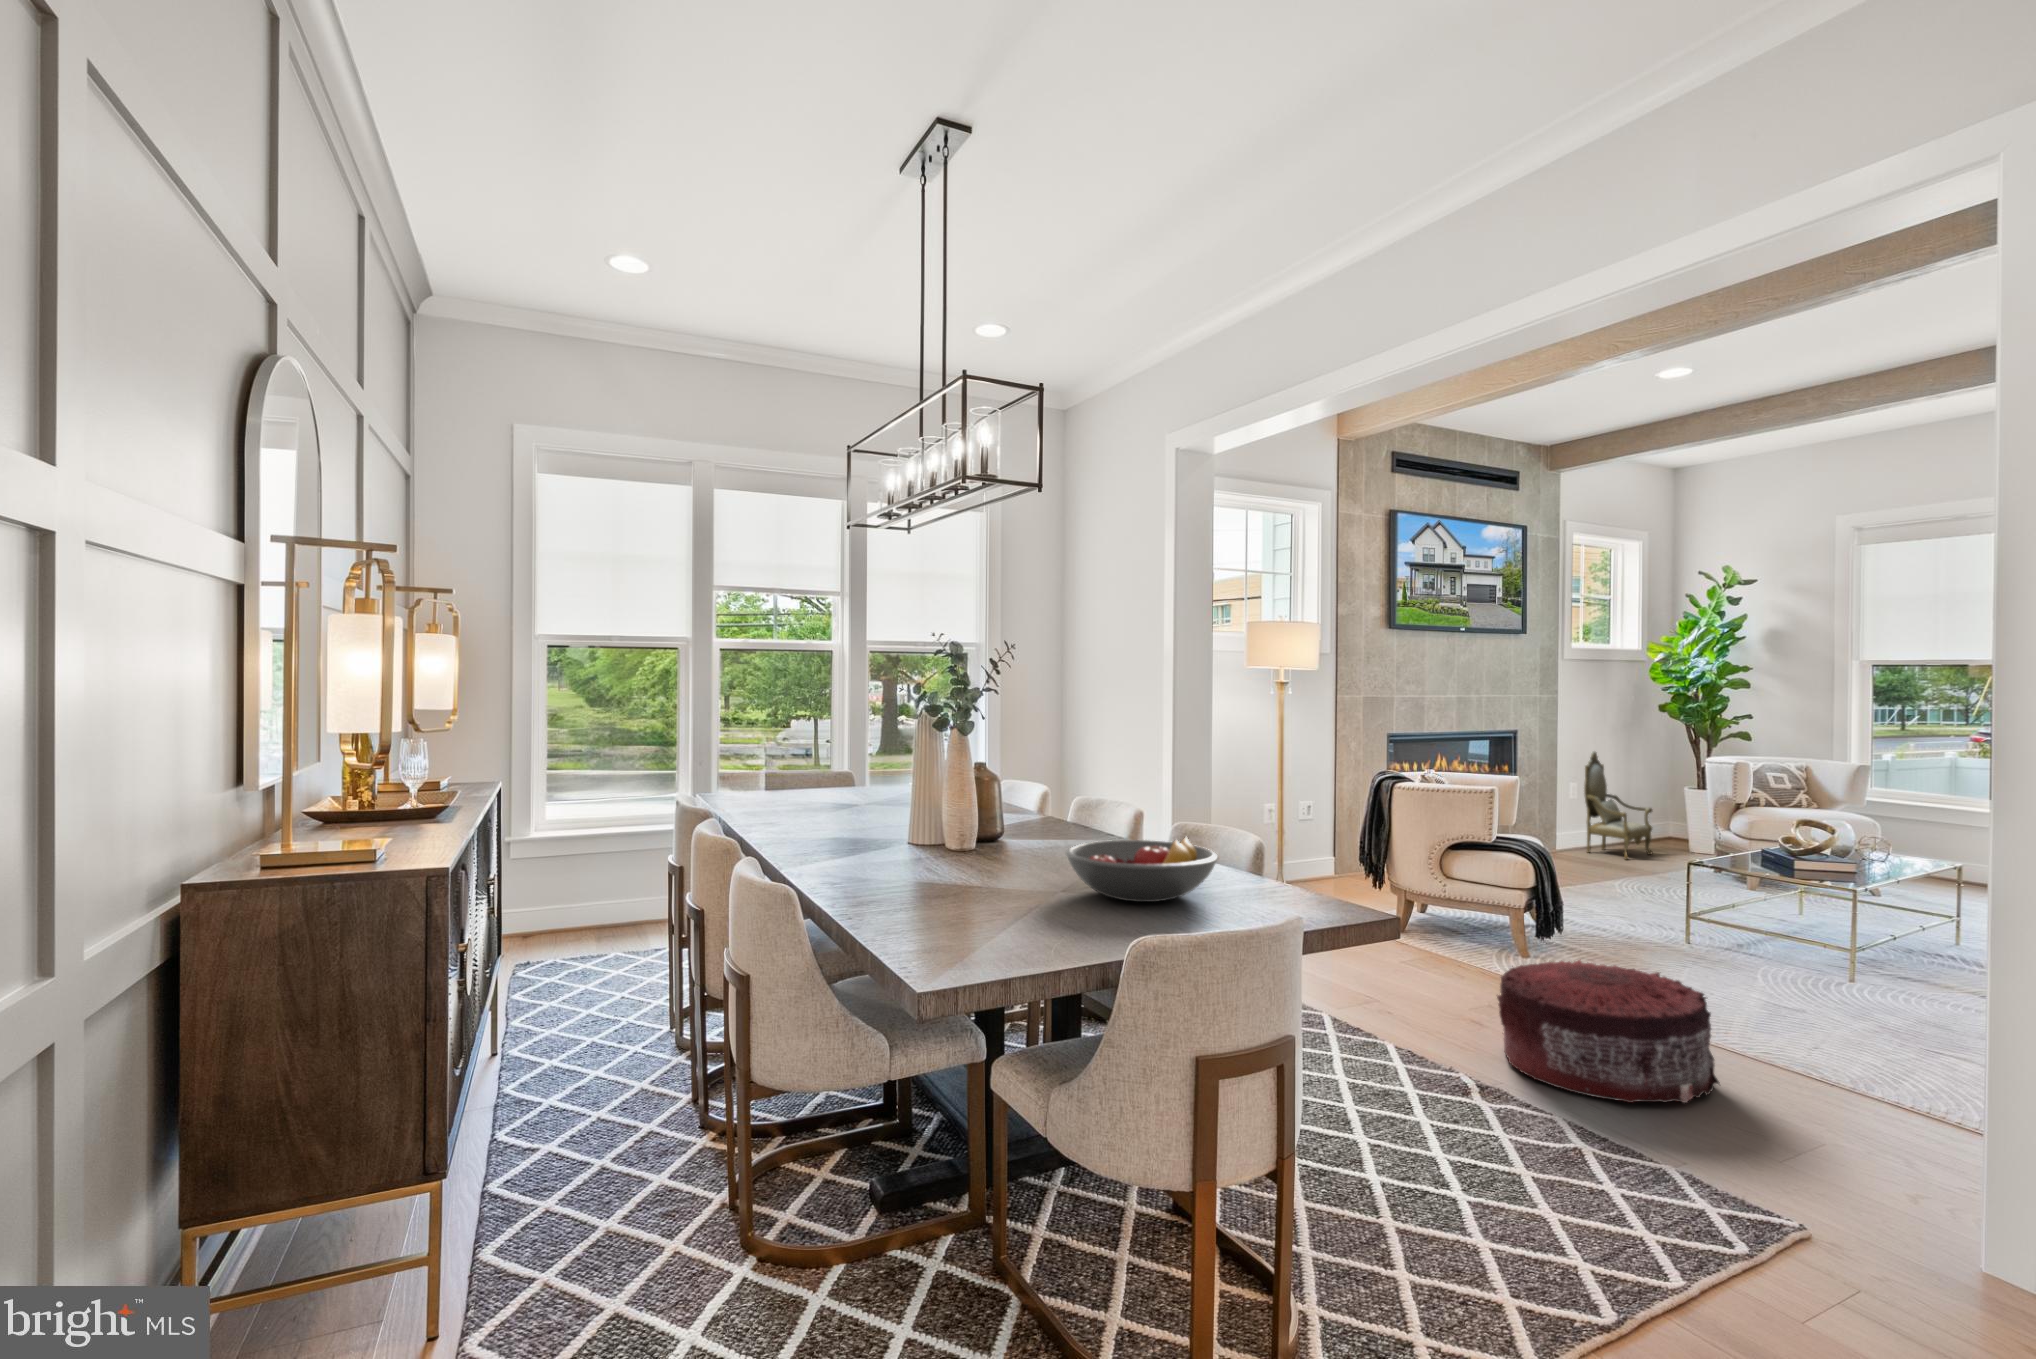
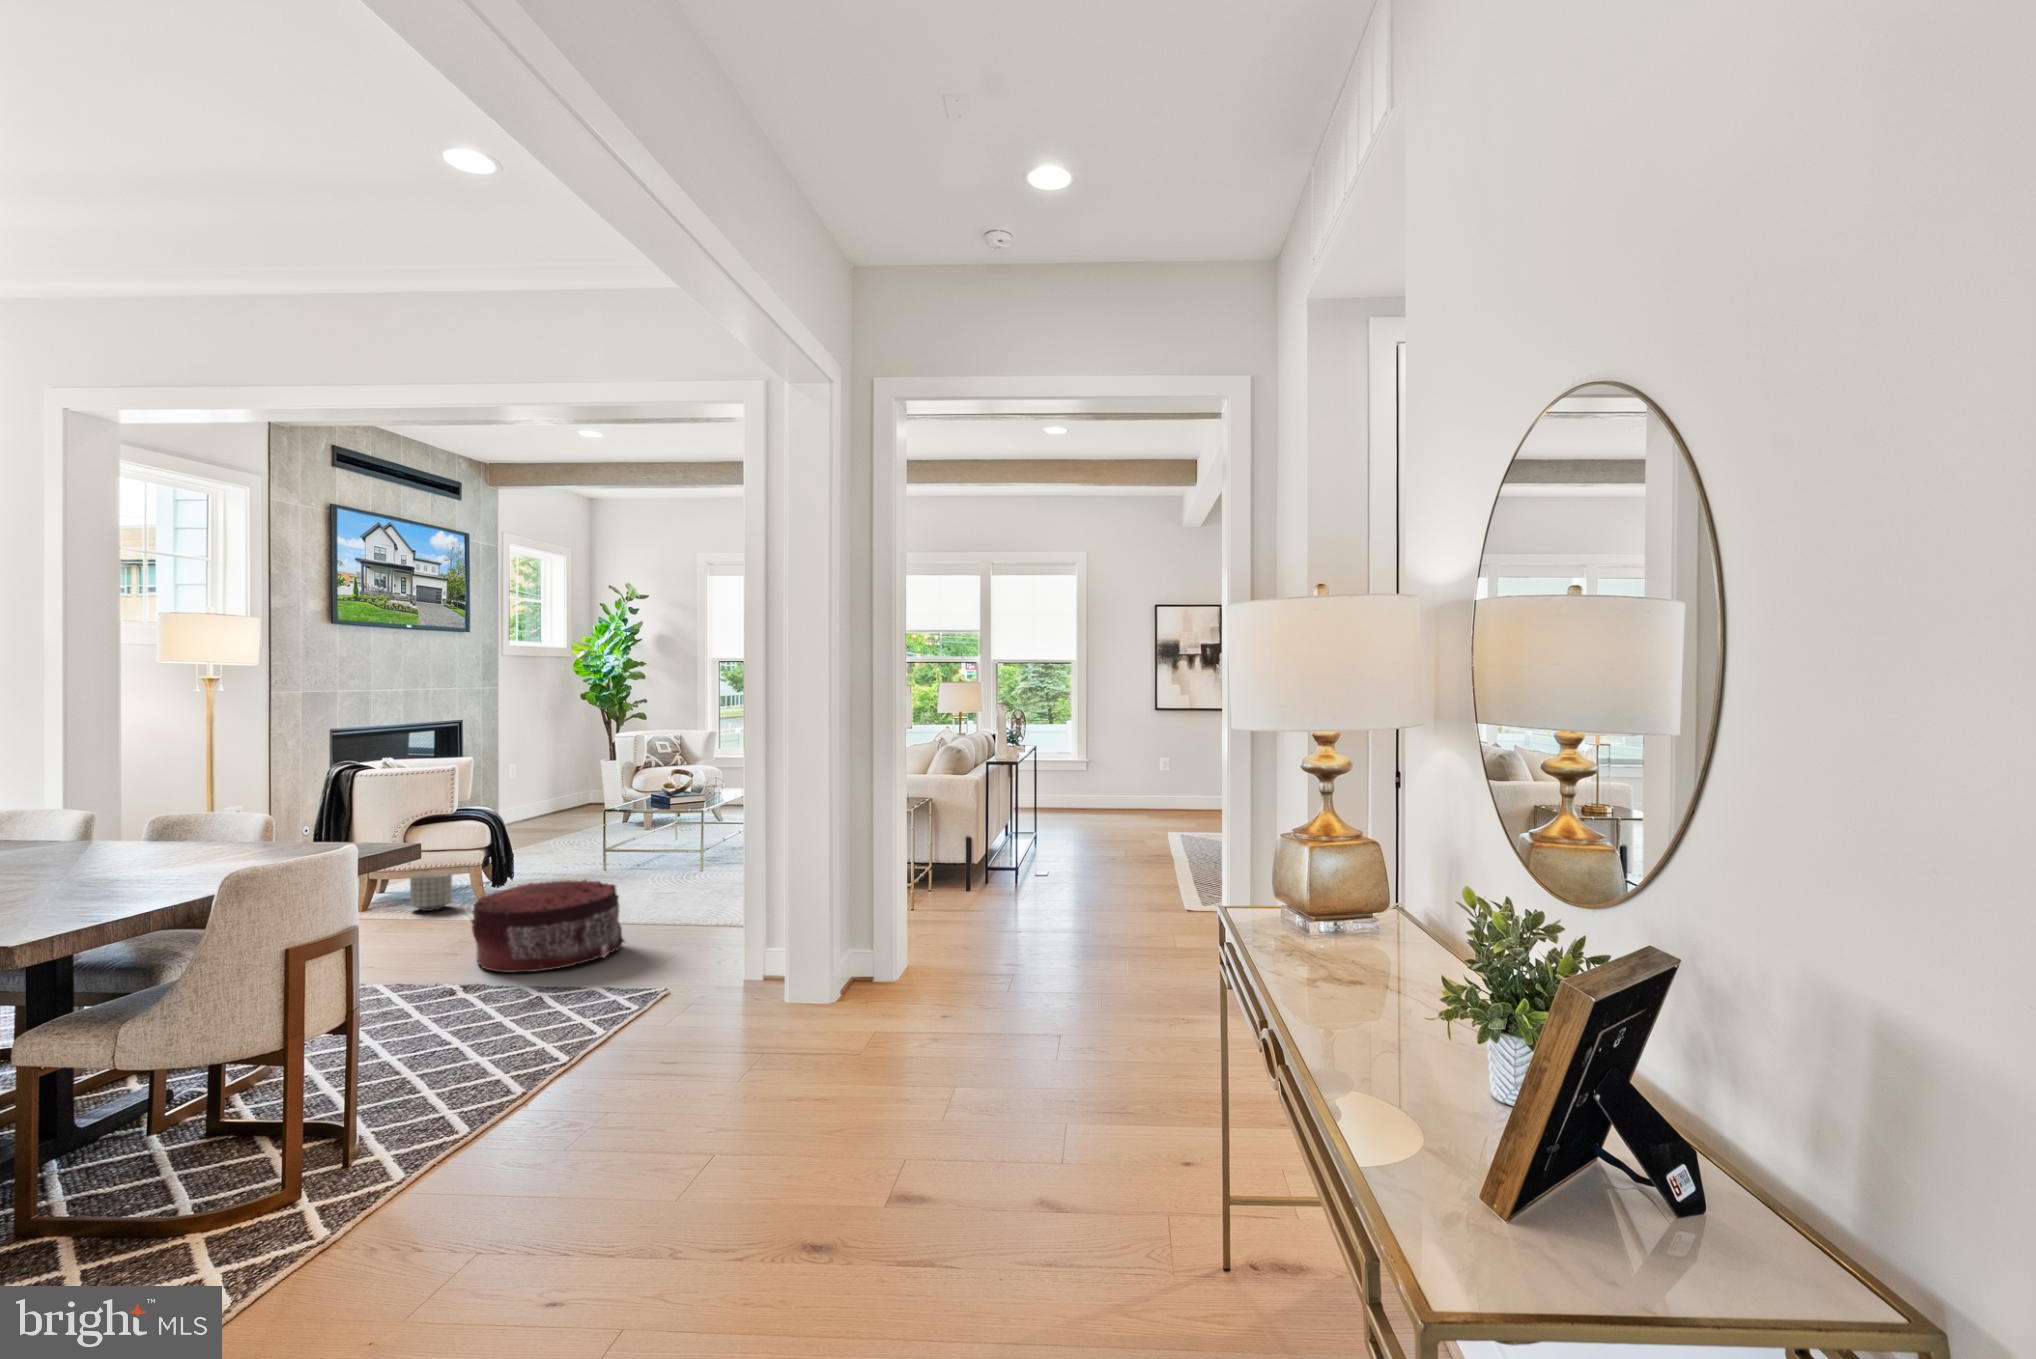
armchair: present [1584,751,1652,860] -> none [523,707,578,824]
fruit bowl: present [1066,837,1219,902] -> none [87,806,257,864]
planter: none [1442,906,1489,953] -> present [410,872,452,911]

